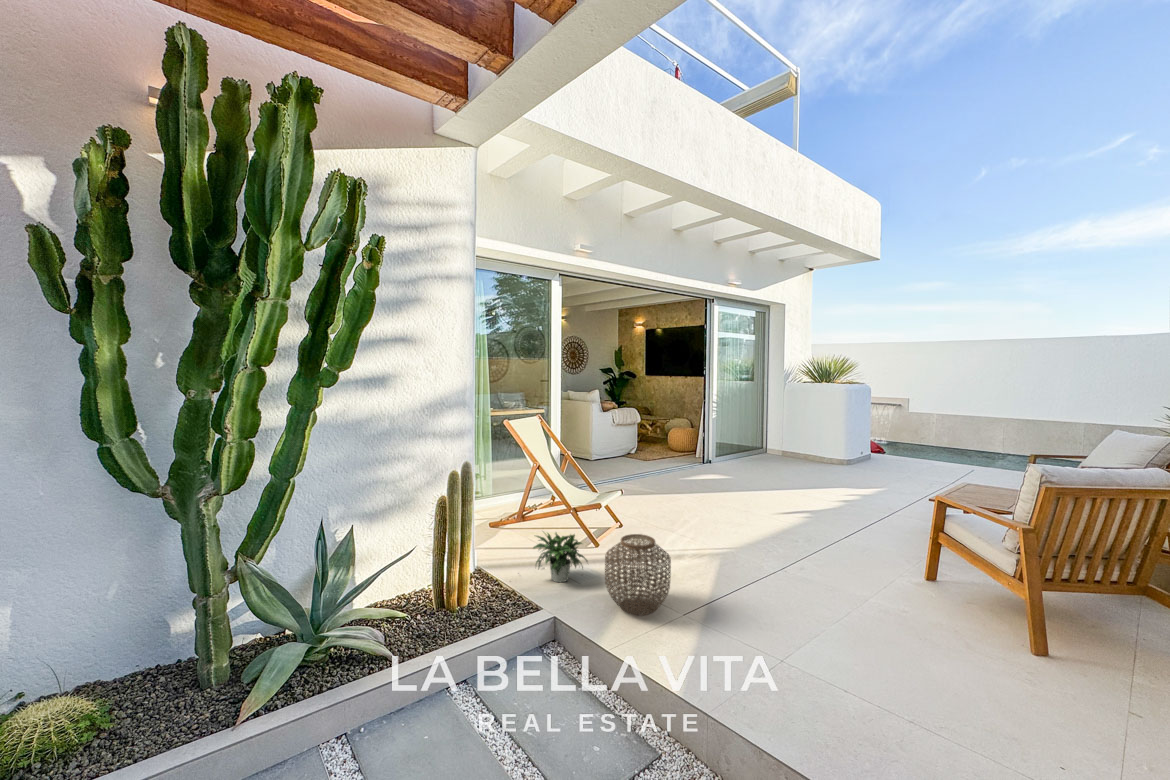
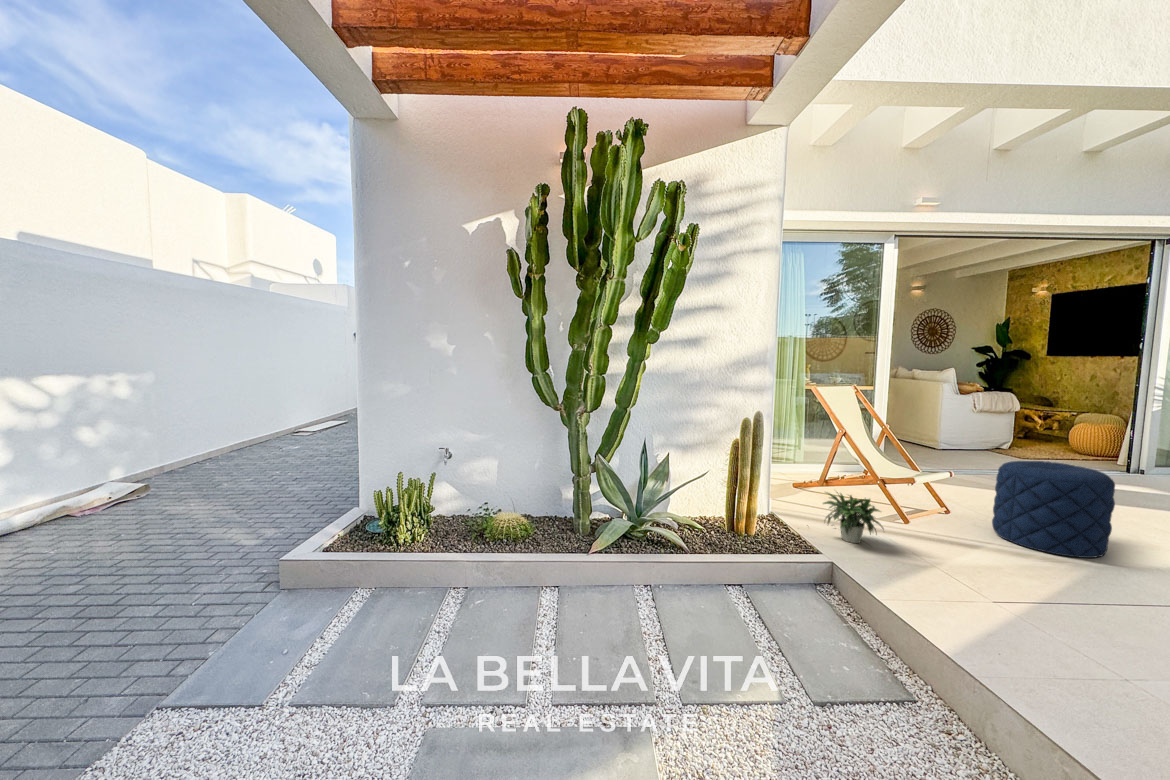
pouf: none [653,471,721,547] -> present [992,461,1115,558]
woven basket: present [605,534,671,615] -> none [896,506,987,593]

